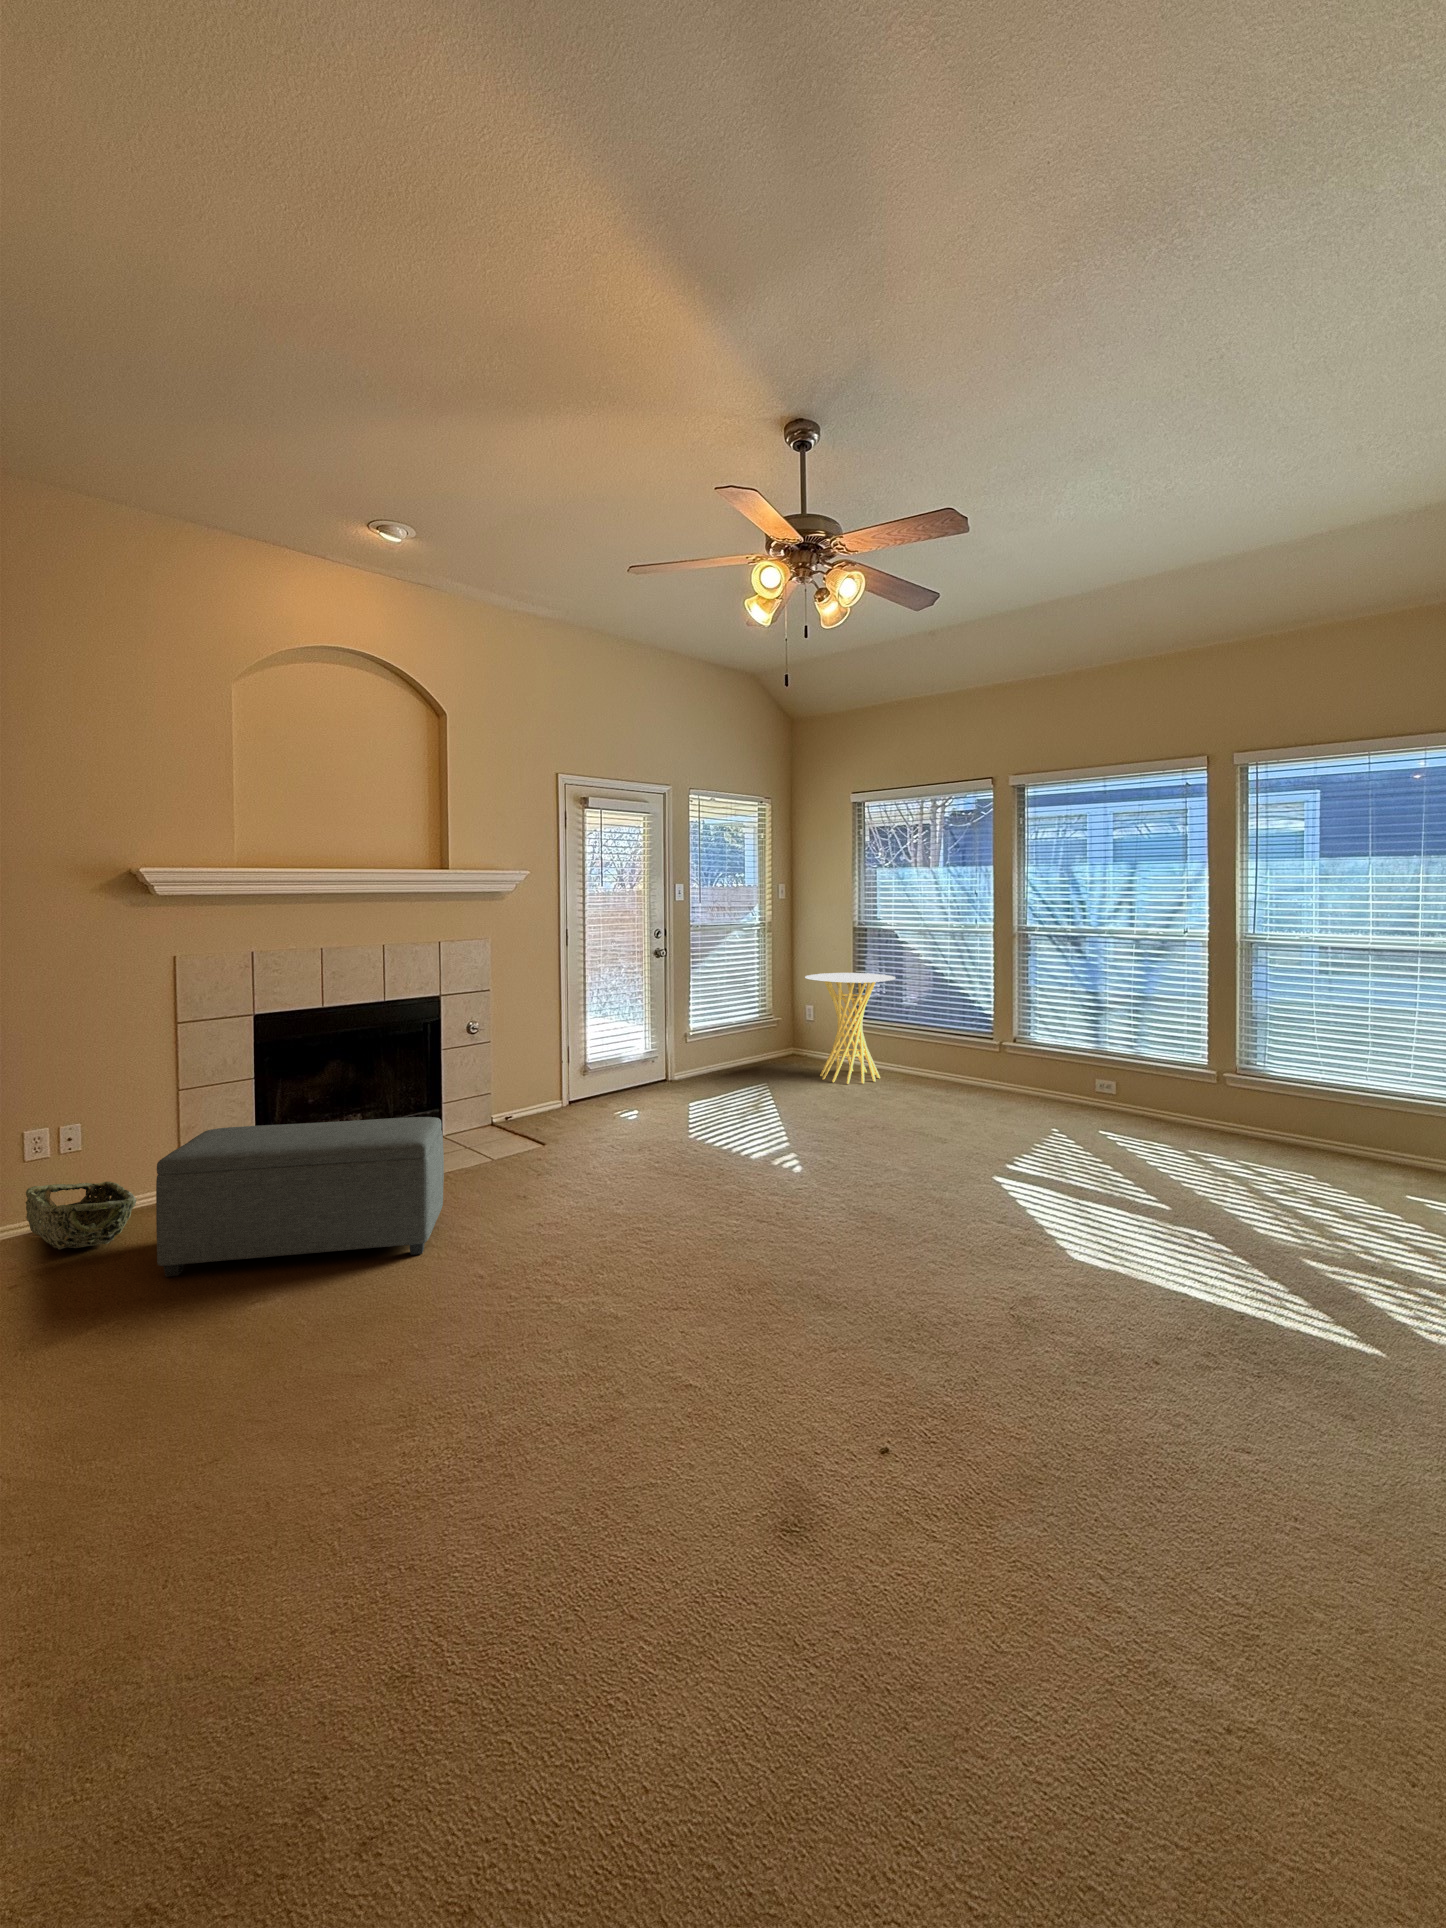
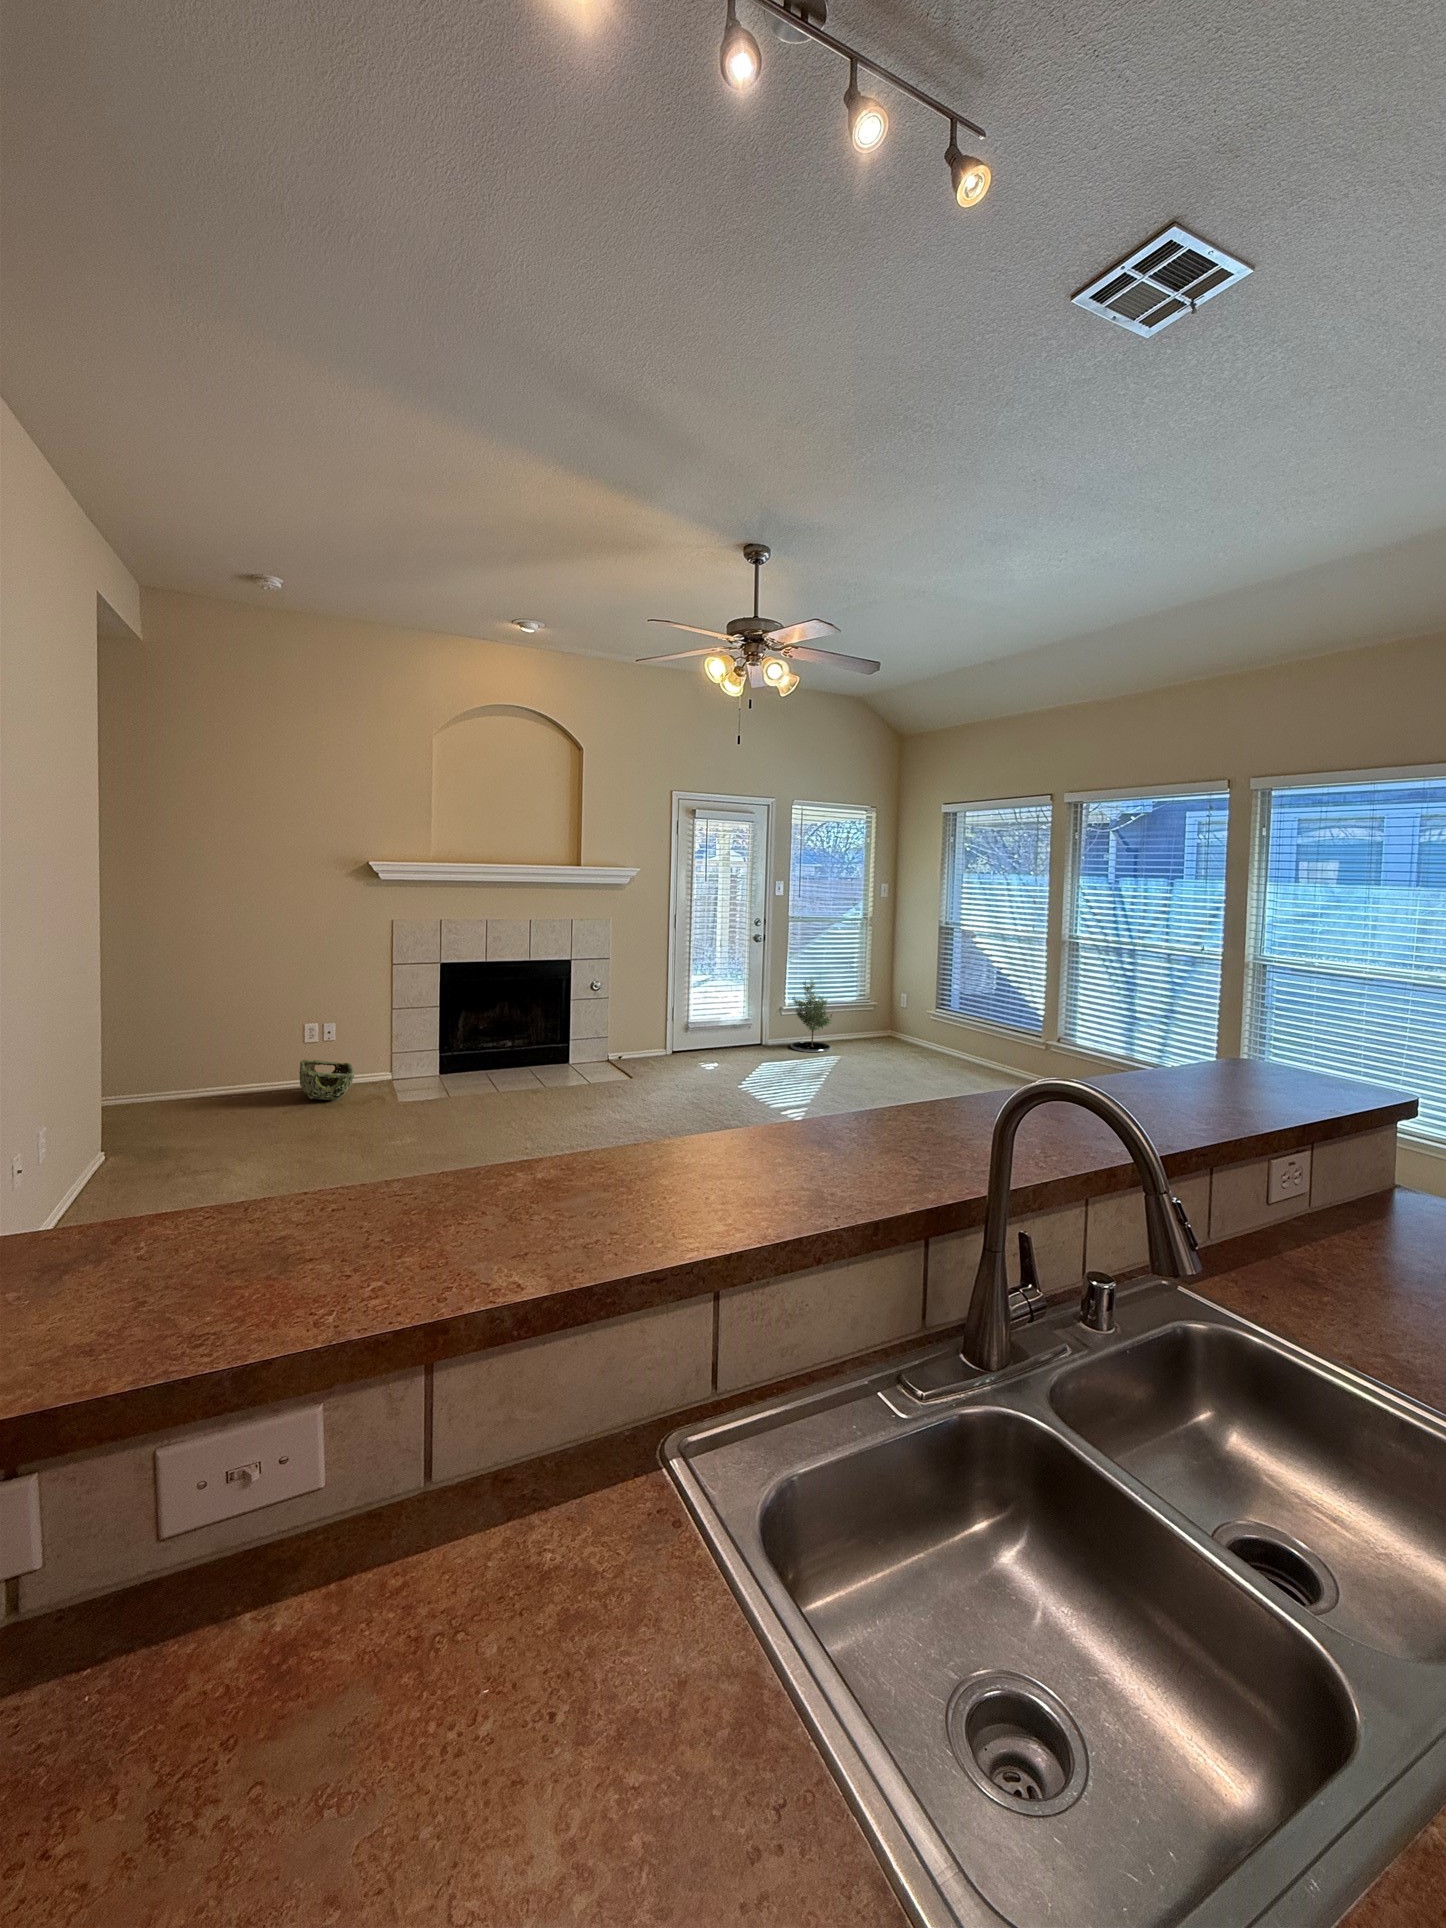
side table: present [805,973,895,1084] -> none [882,965,963,1064]
potted tree: none [700,993,754,1084] -> present [791,980,832,1052]
ottoman: present [156,1117,444,1276] -> none [351,1035,532,1133]

